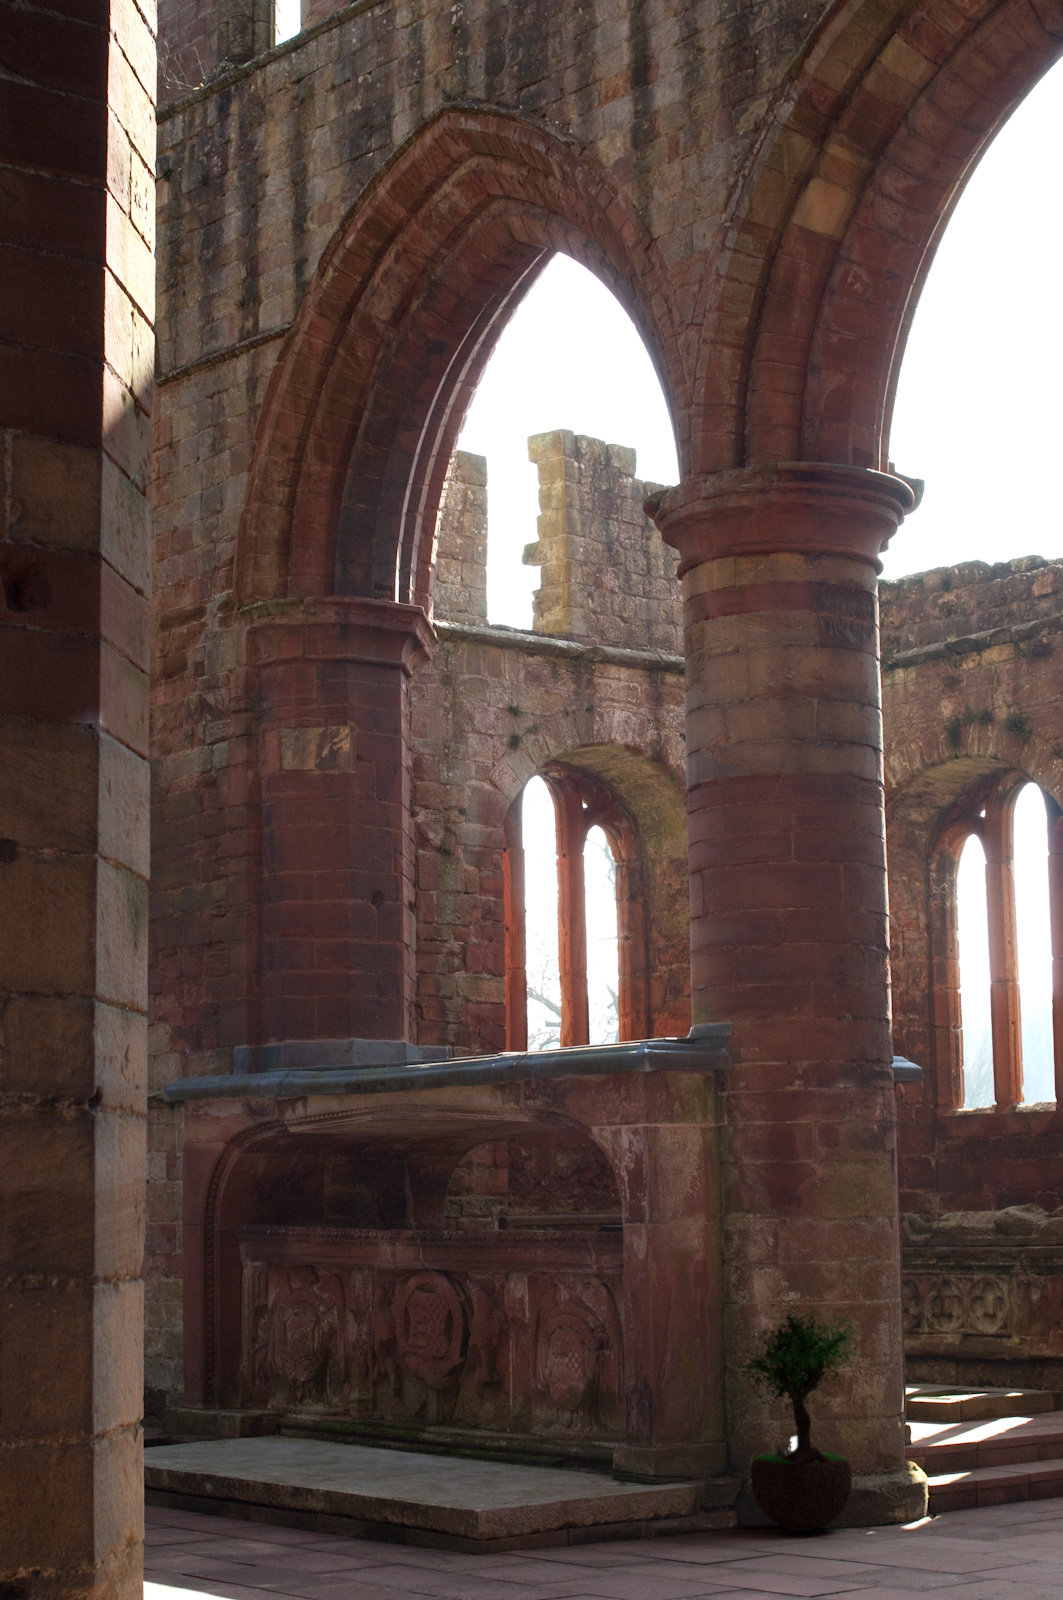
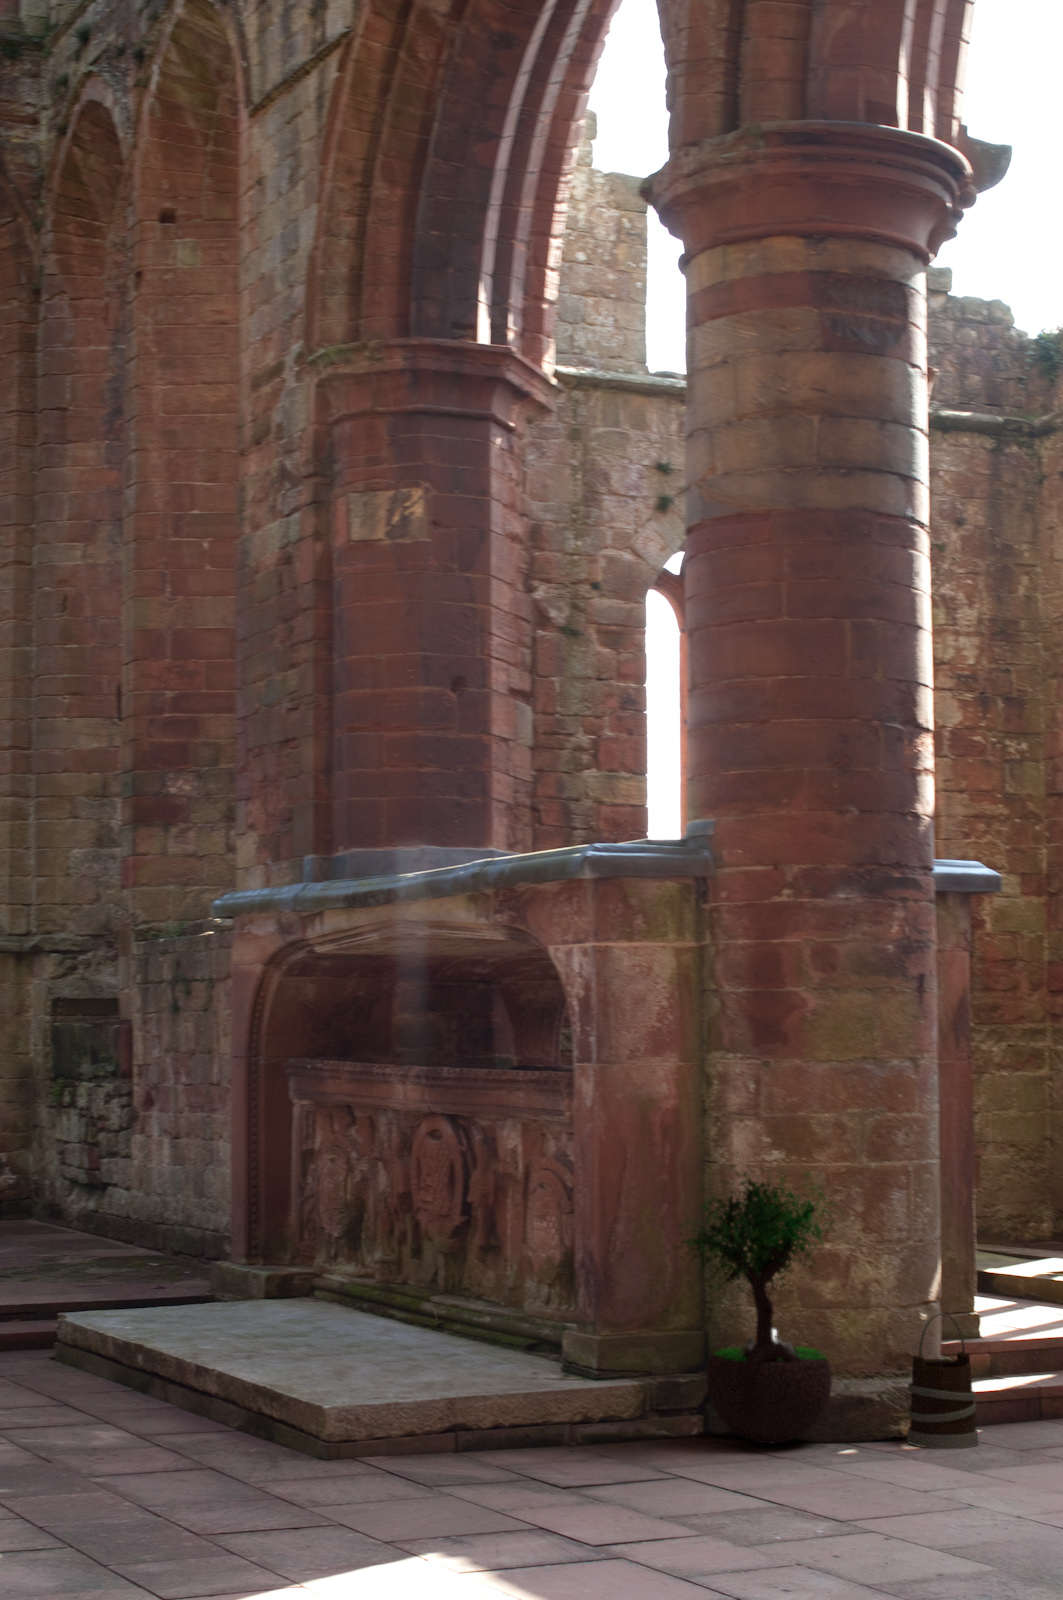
wooden bucket: none [907,1420,965,1530] -> present [907,1313,979,1449]

